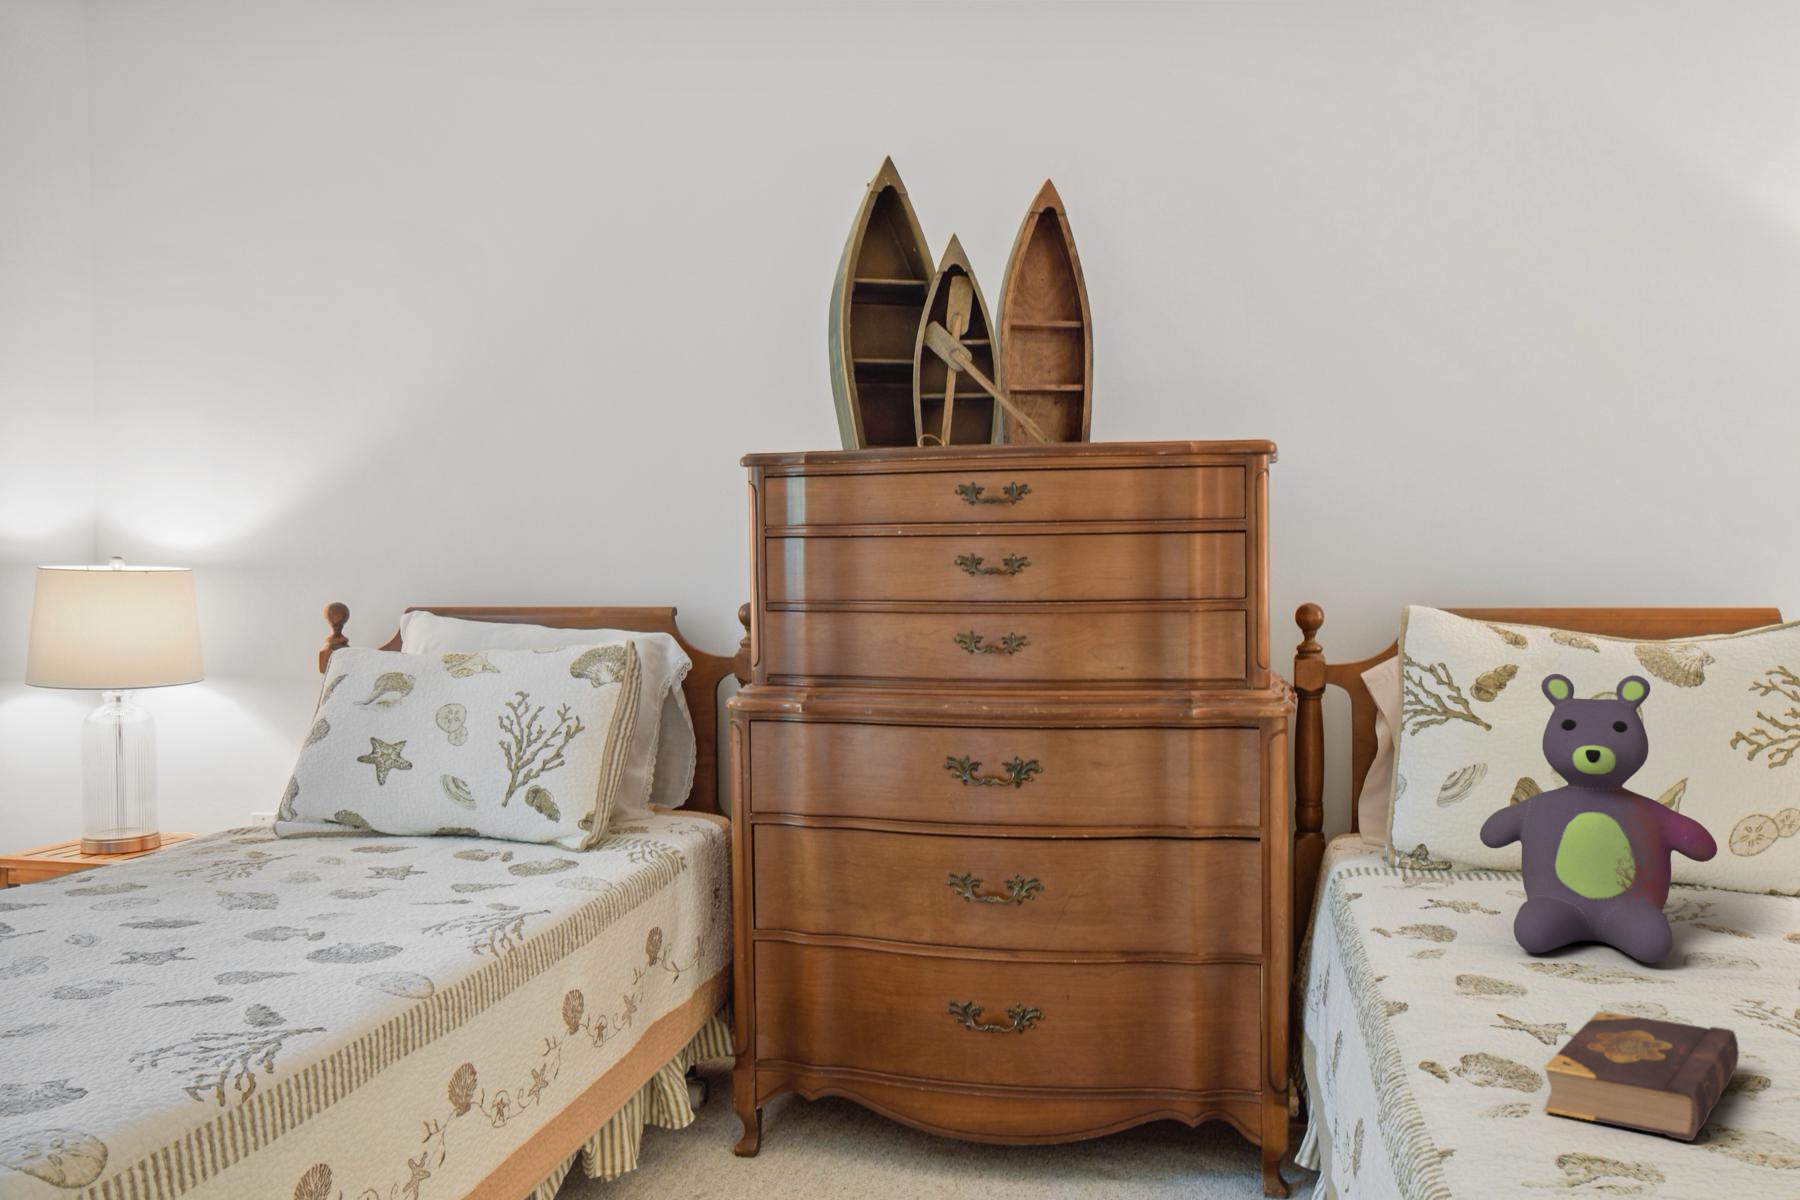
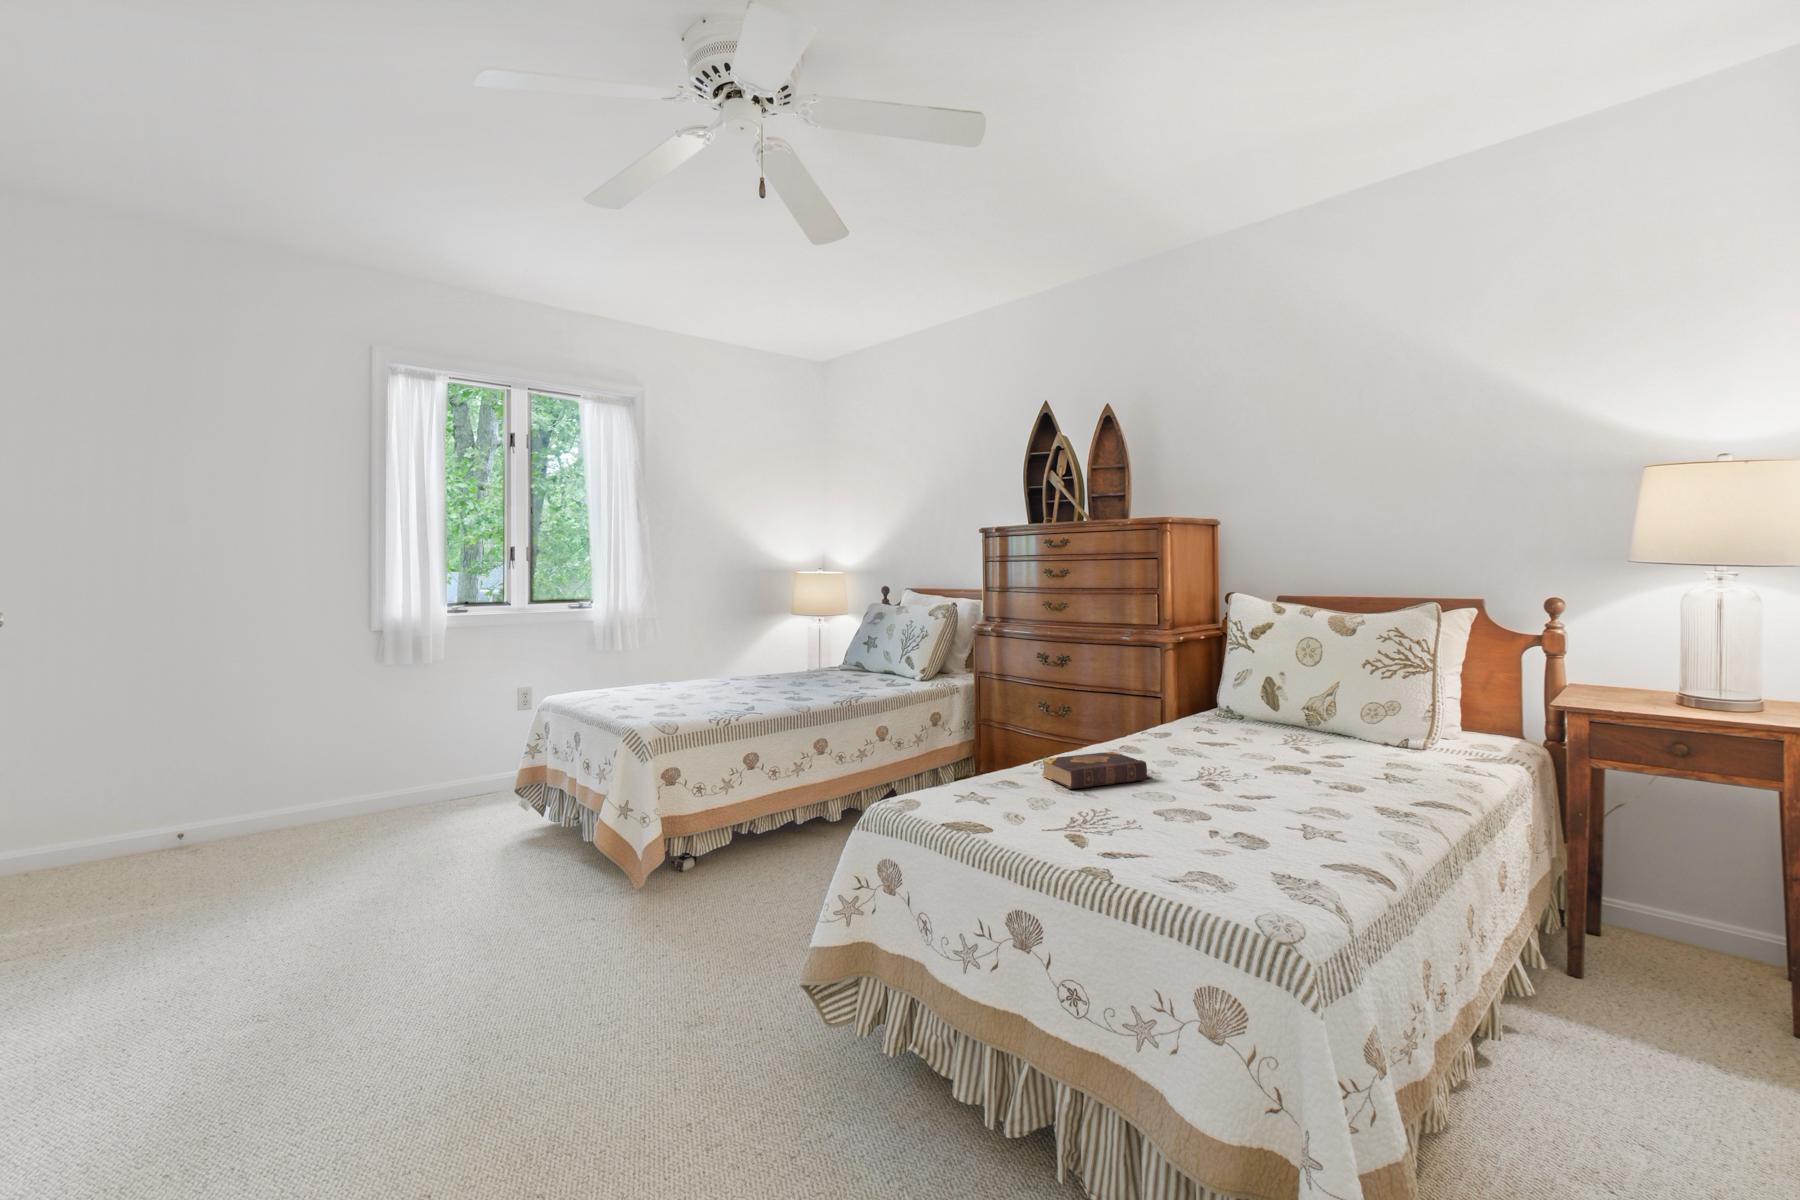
stuffed bear: present [1480,674,1717,963] -> none [1171,623,1278,751]

